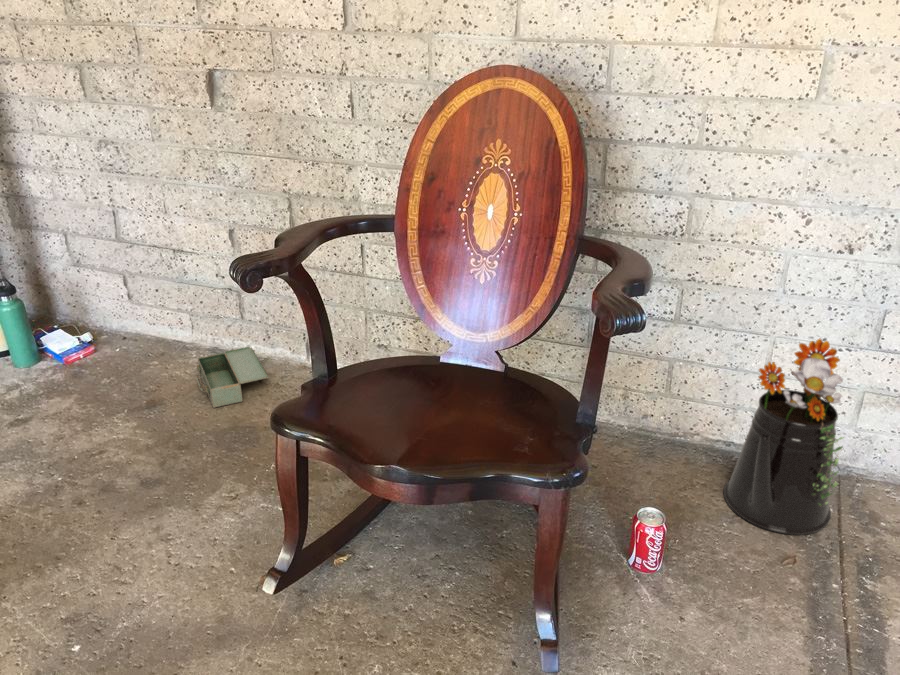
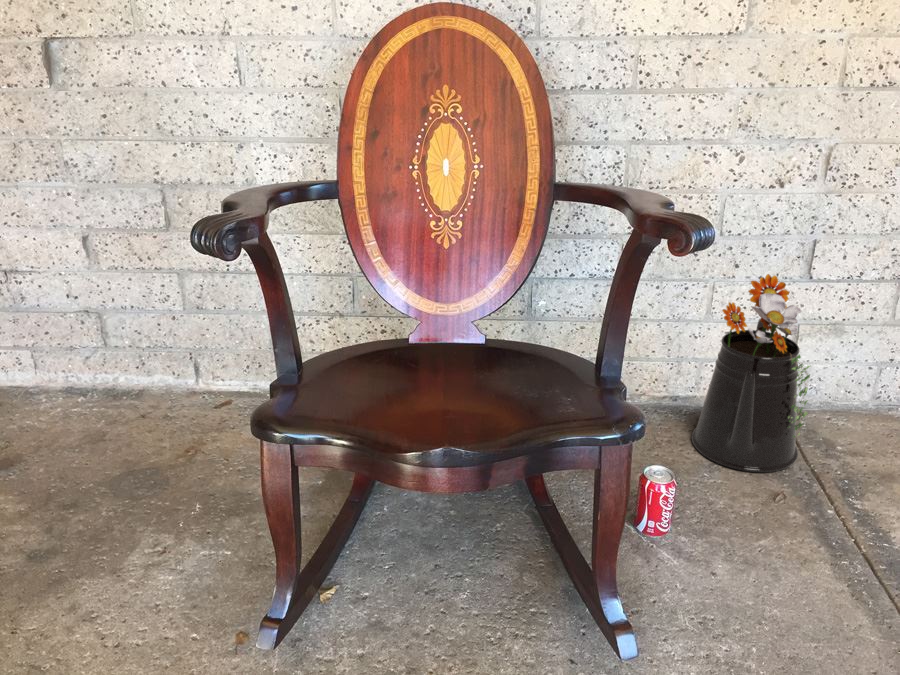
toolbox: present [197,347,268,408] -> none [59,375,161,452]

